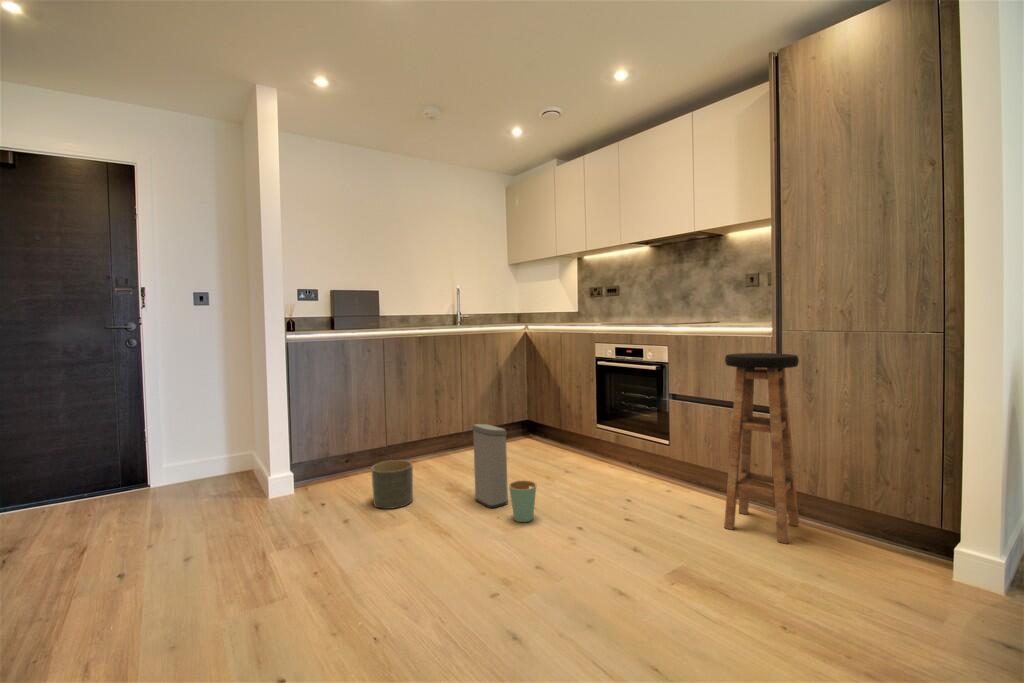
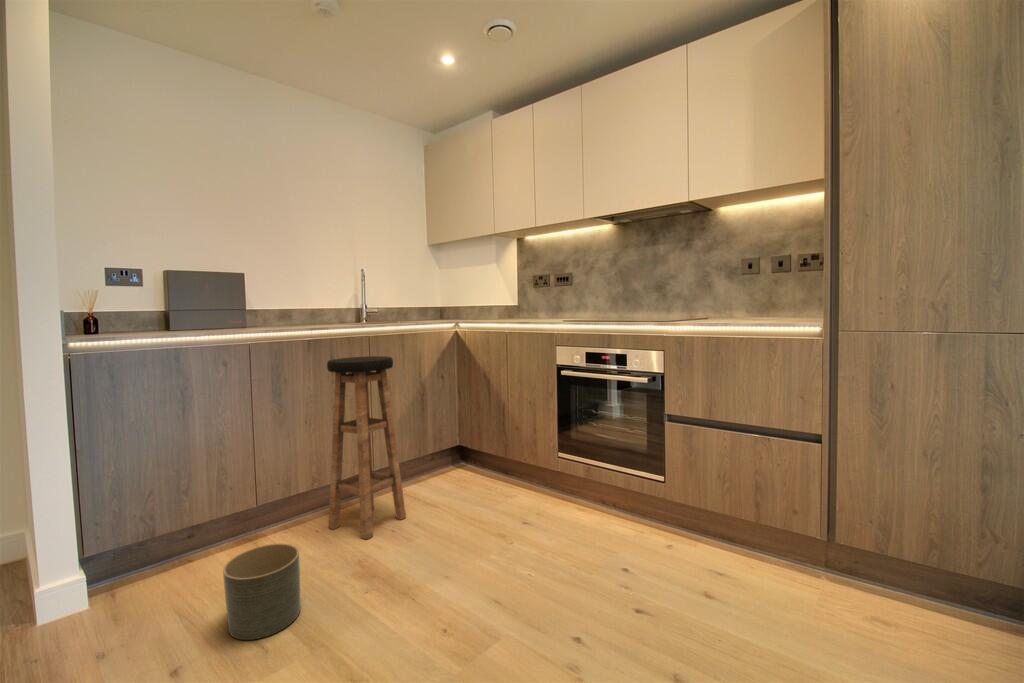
bar stool: present [724,353,799,544] -> present [327,356,406,539]
trash can: present [473,424,536,522] -> none [400,478,511,645]

